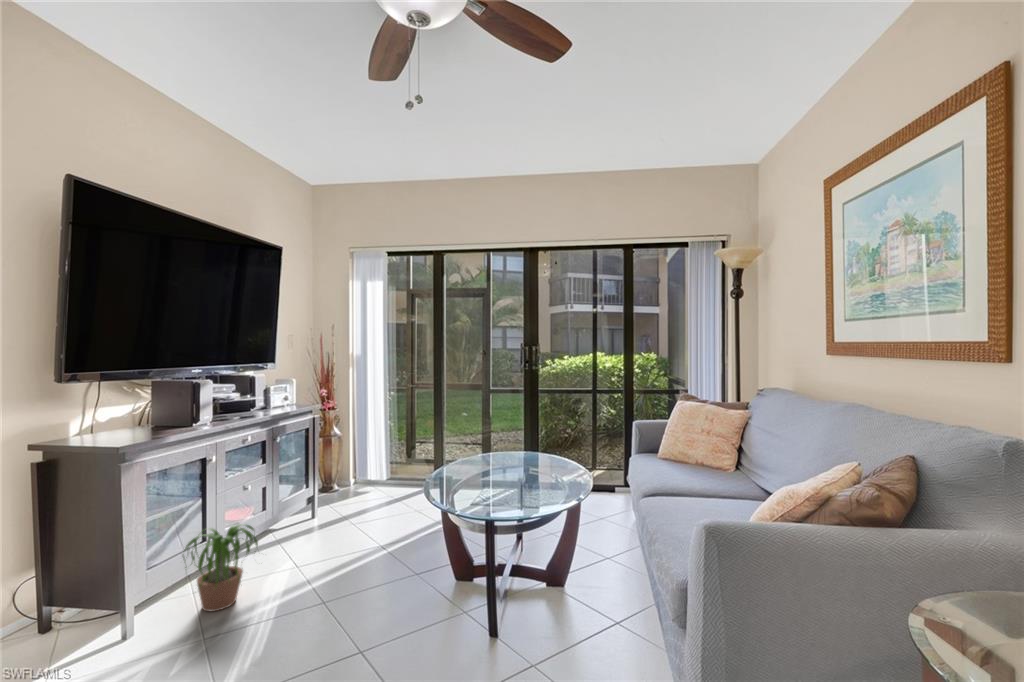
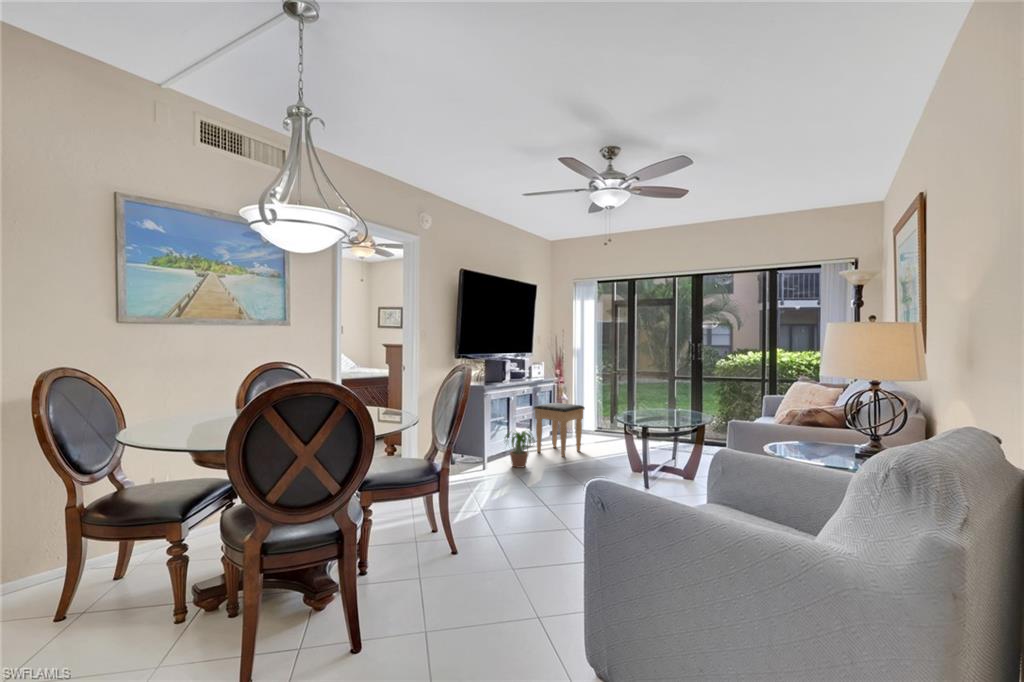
footstool: none [269,450,366,553] -> present [534,403,584,457]

